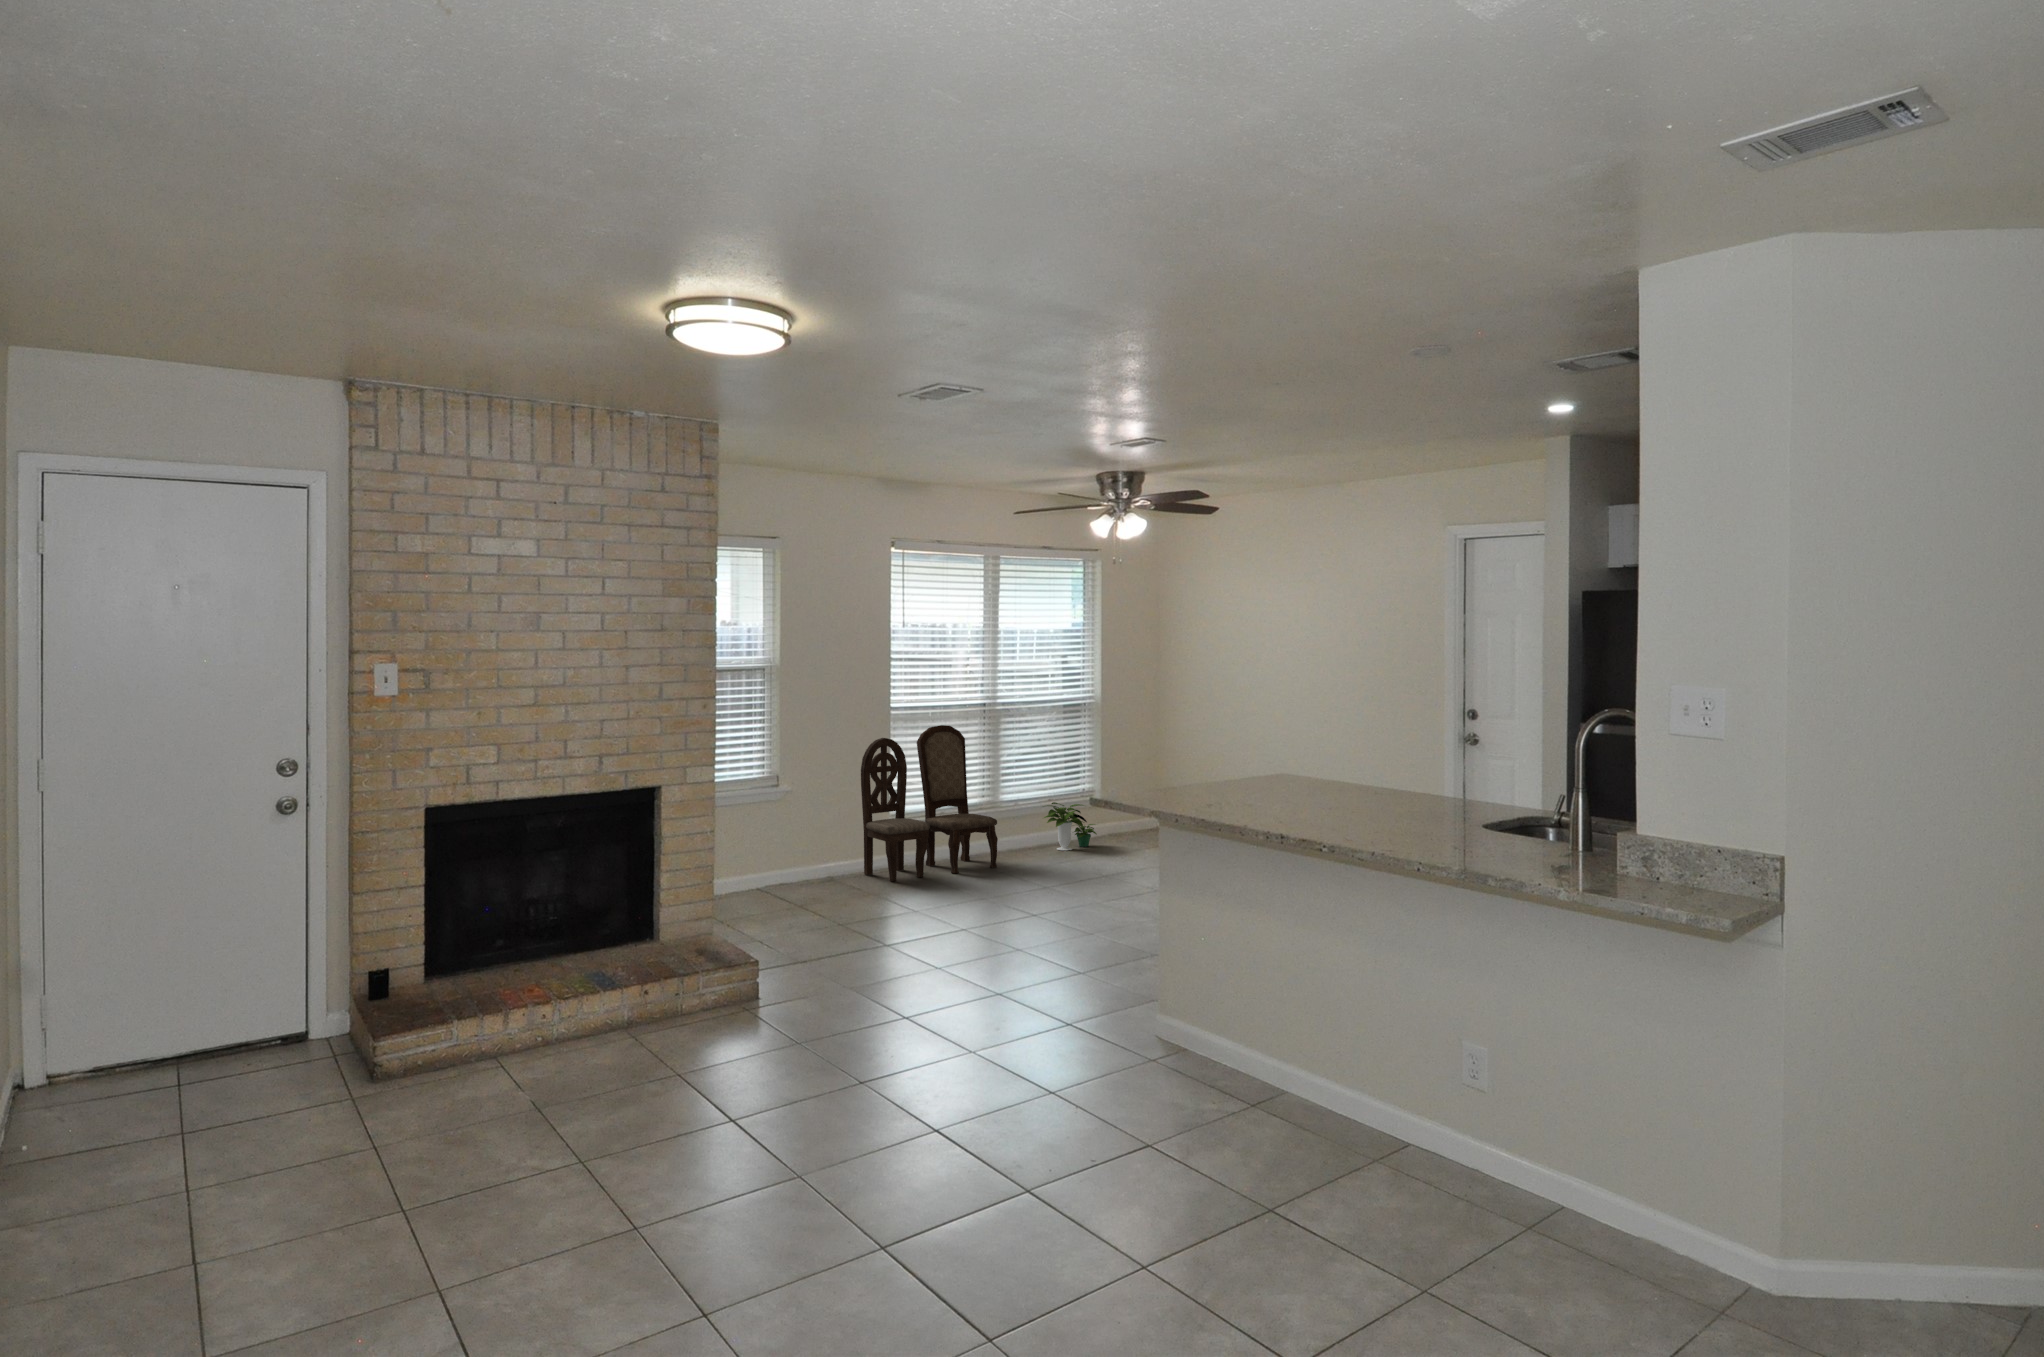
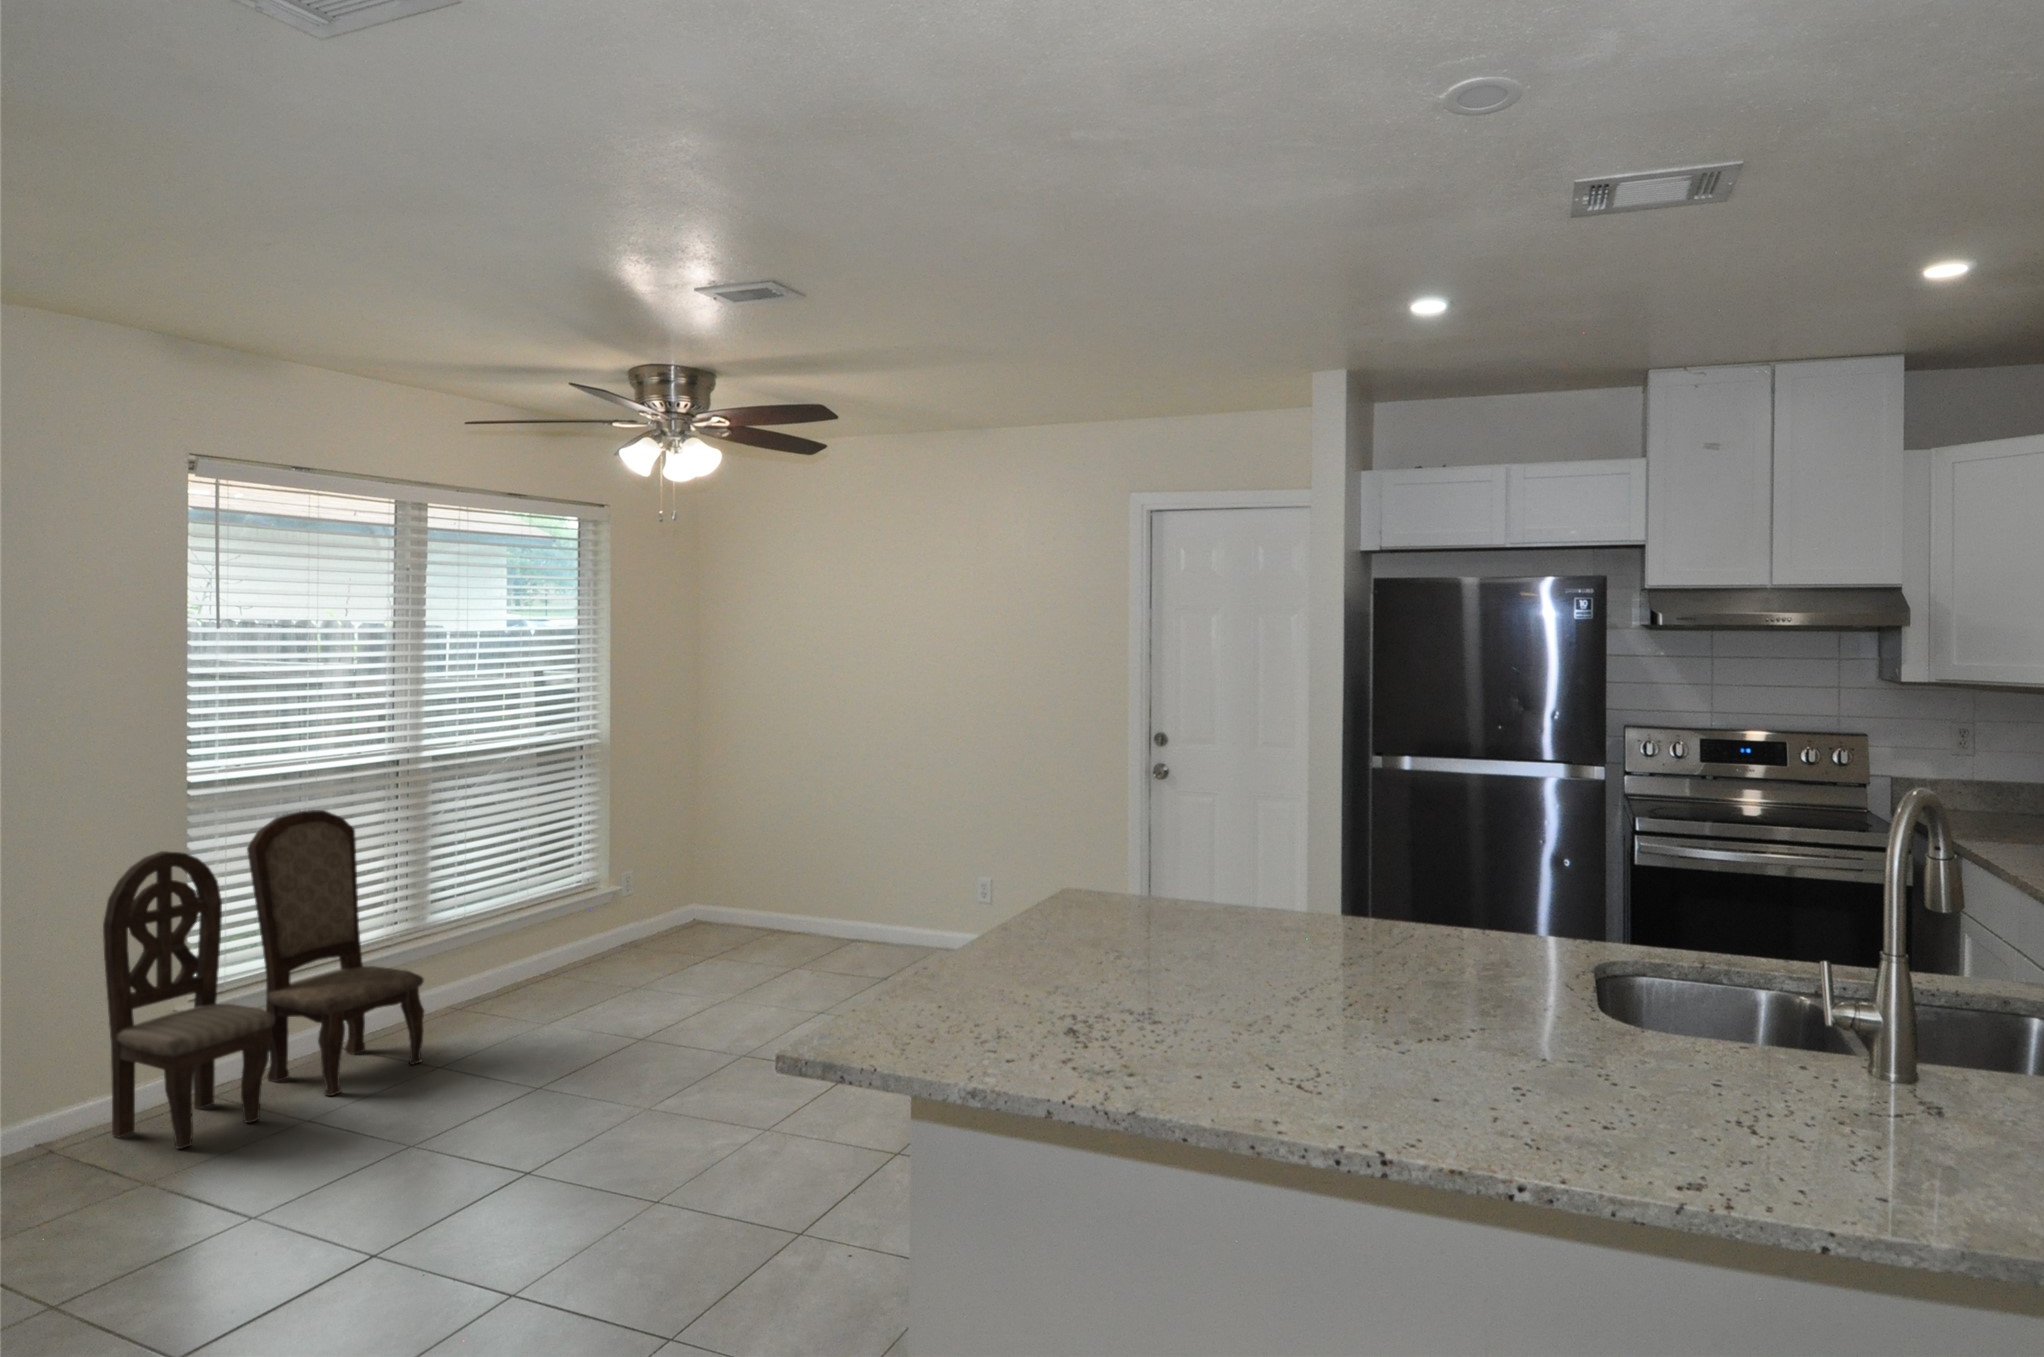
potted plant: present [1044,802,1096,850] -> none [504,915,603,997]

